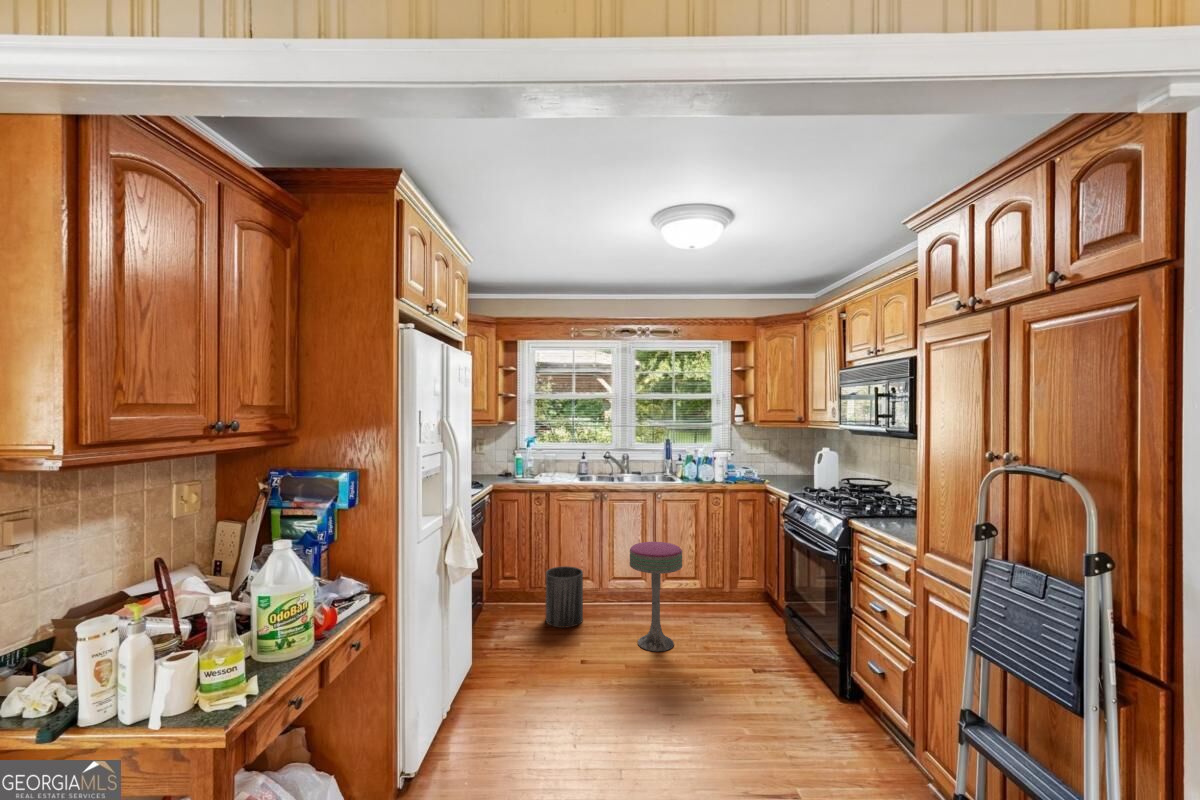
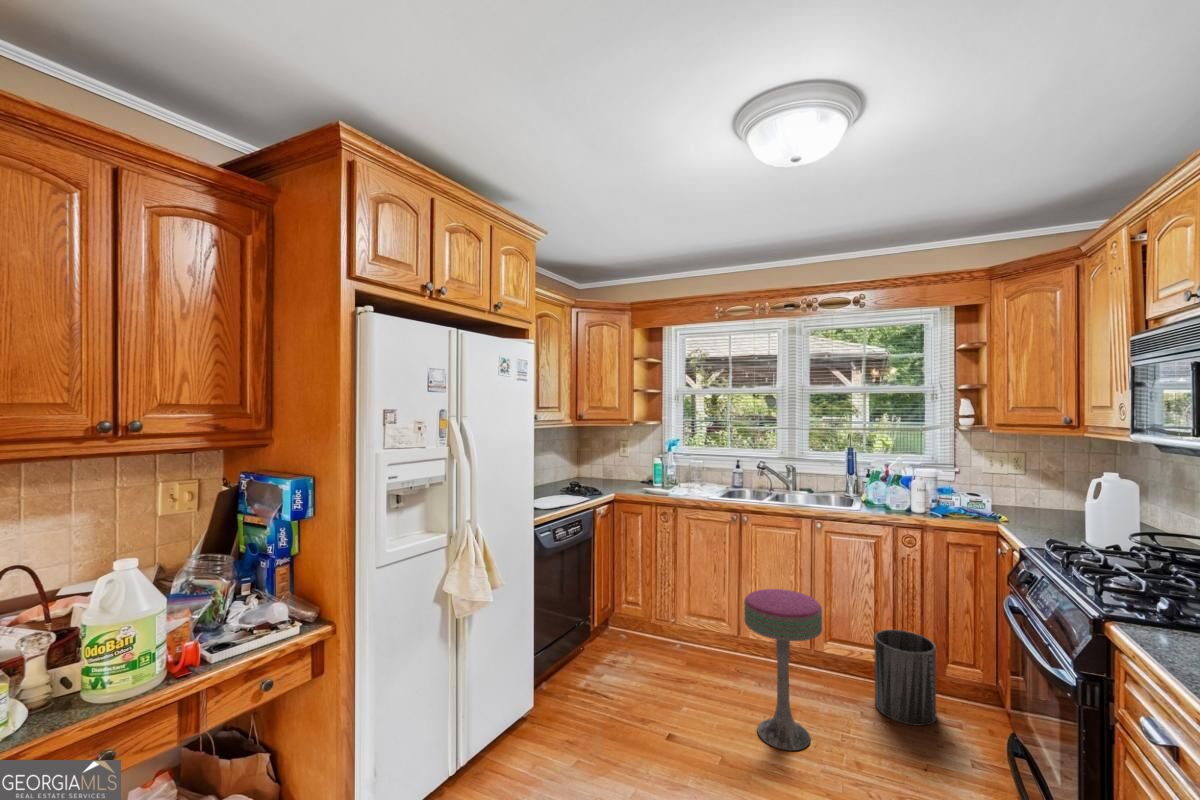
trash can: present [546,566,583,628] -> present [874,630,936,726]

